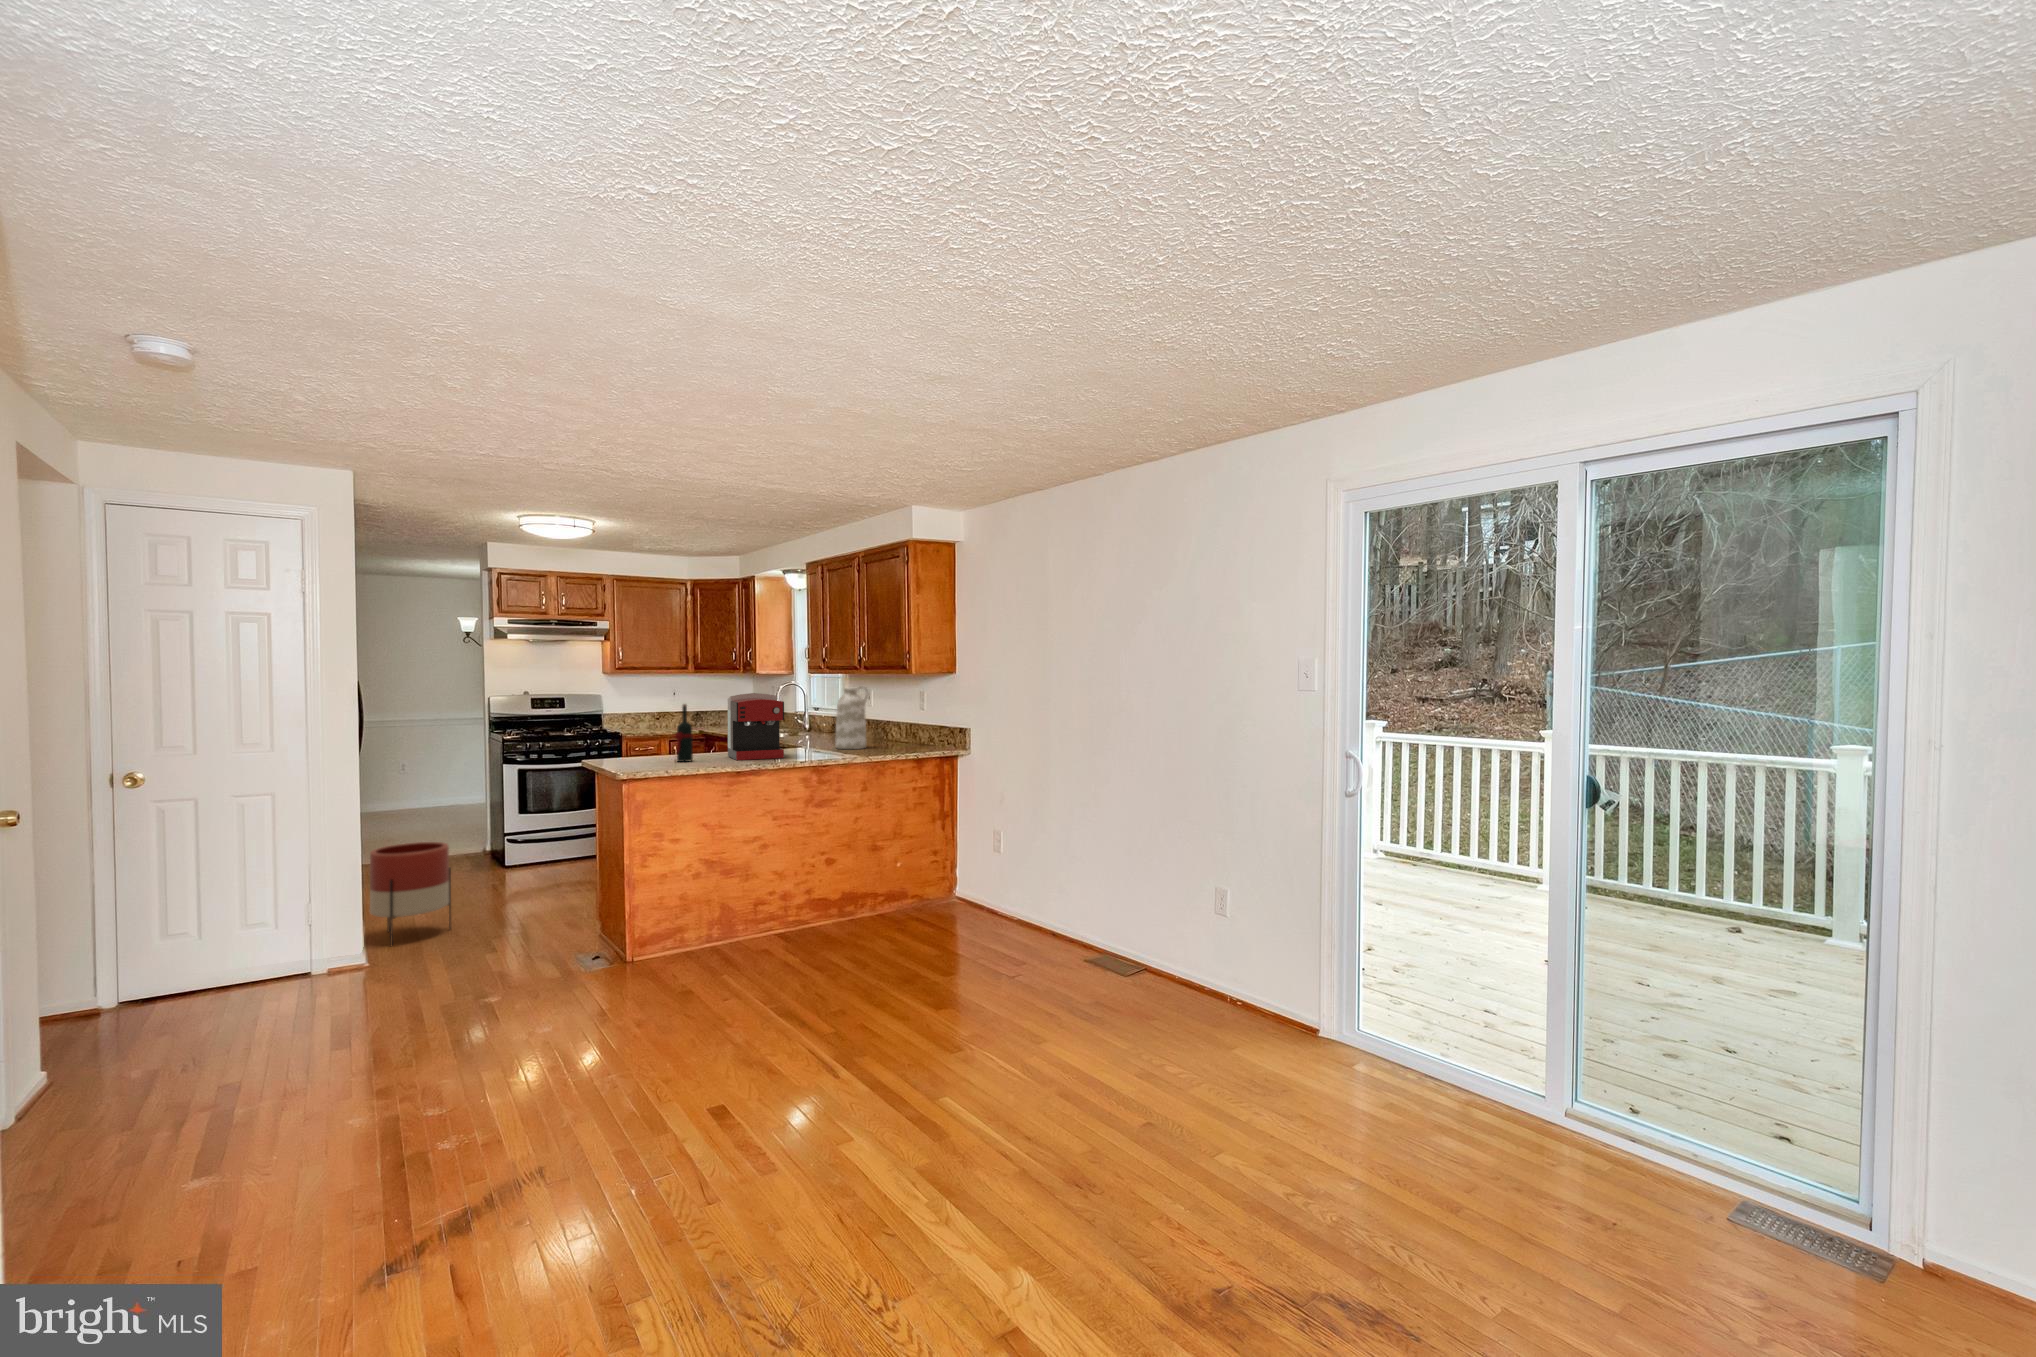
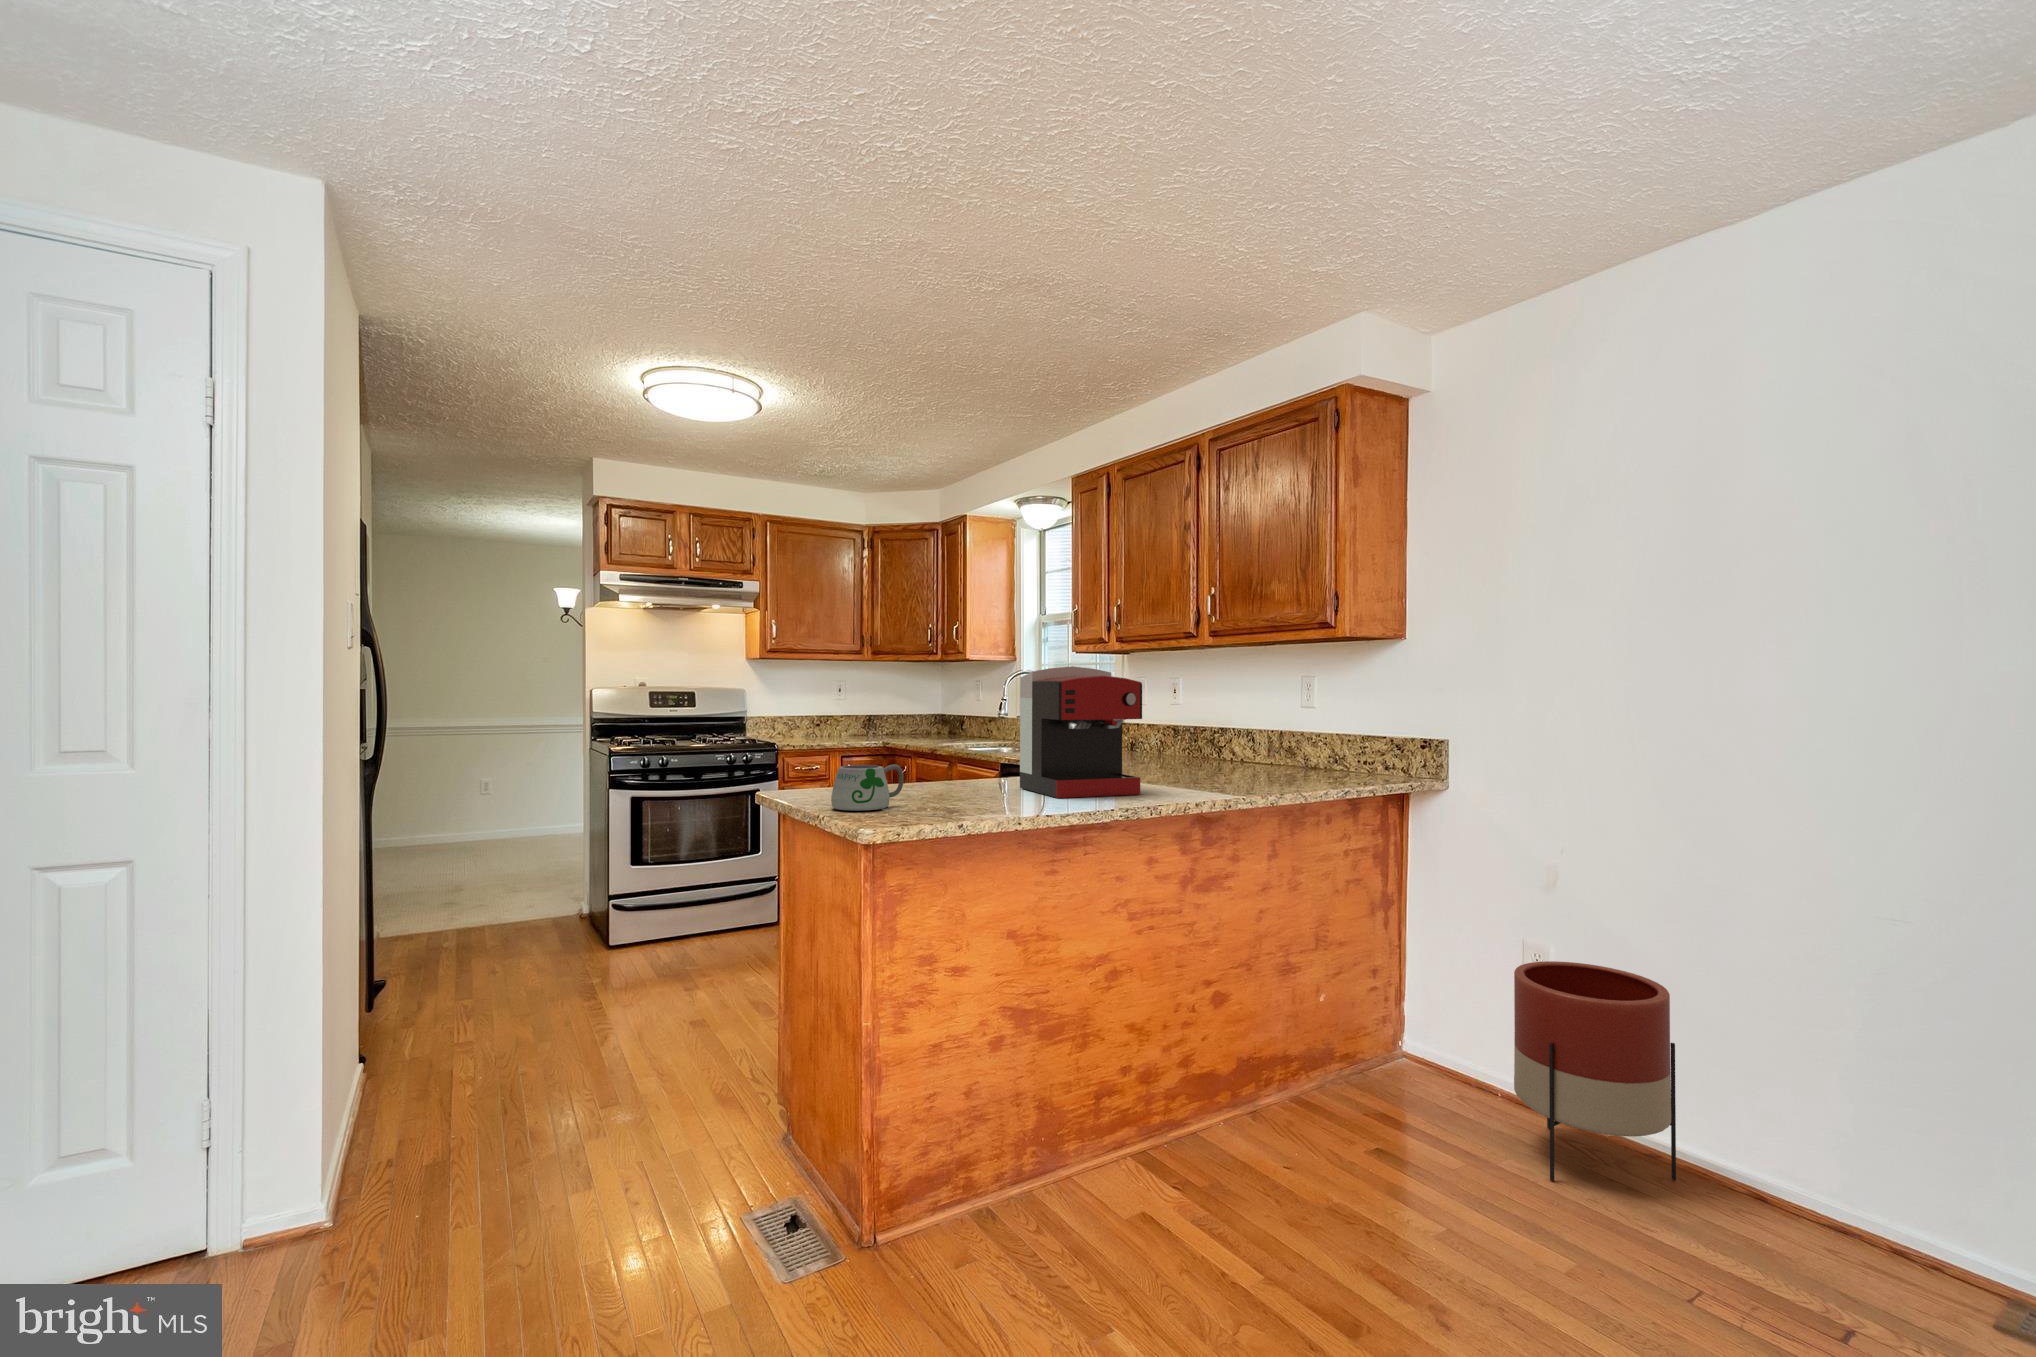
vase: present [835,686,868,749] -> none [1181,662,1237,777]
wine bottle: present [675,704,693,762] -> none [942,683,972,800]
mug: none [614,745,652,767] -> present [831,764,904,811]
planter: present [370,842,451,945] -> present [1514,961,1676,1181]

